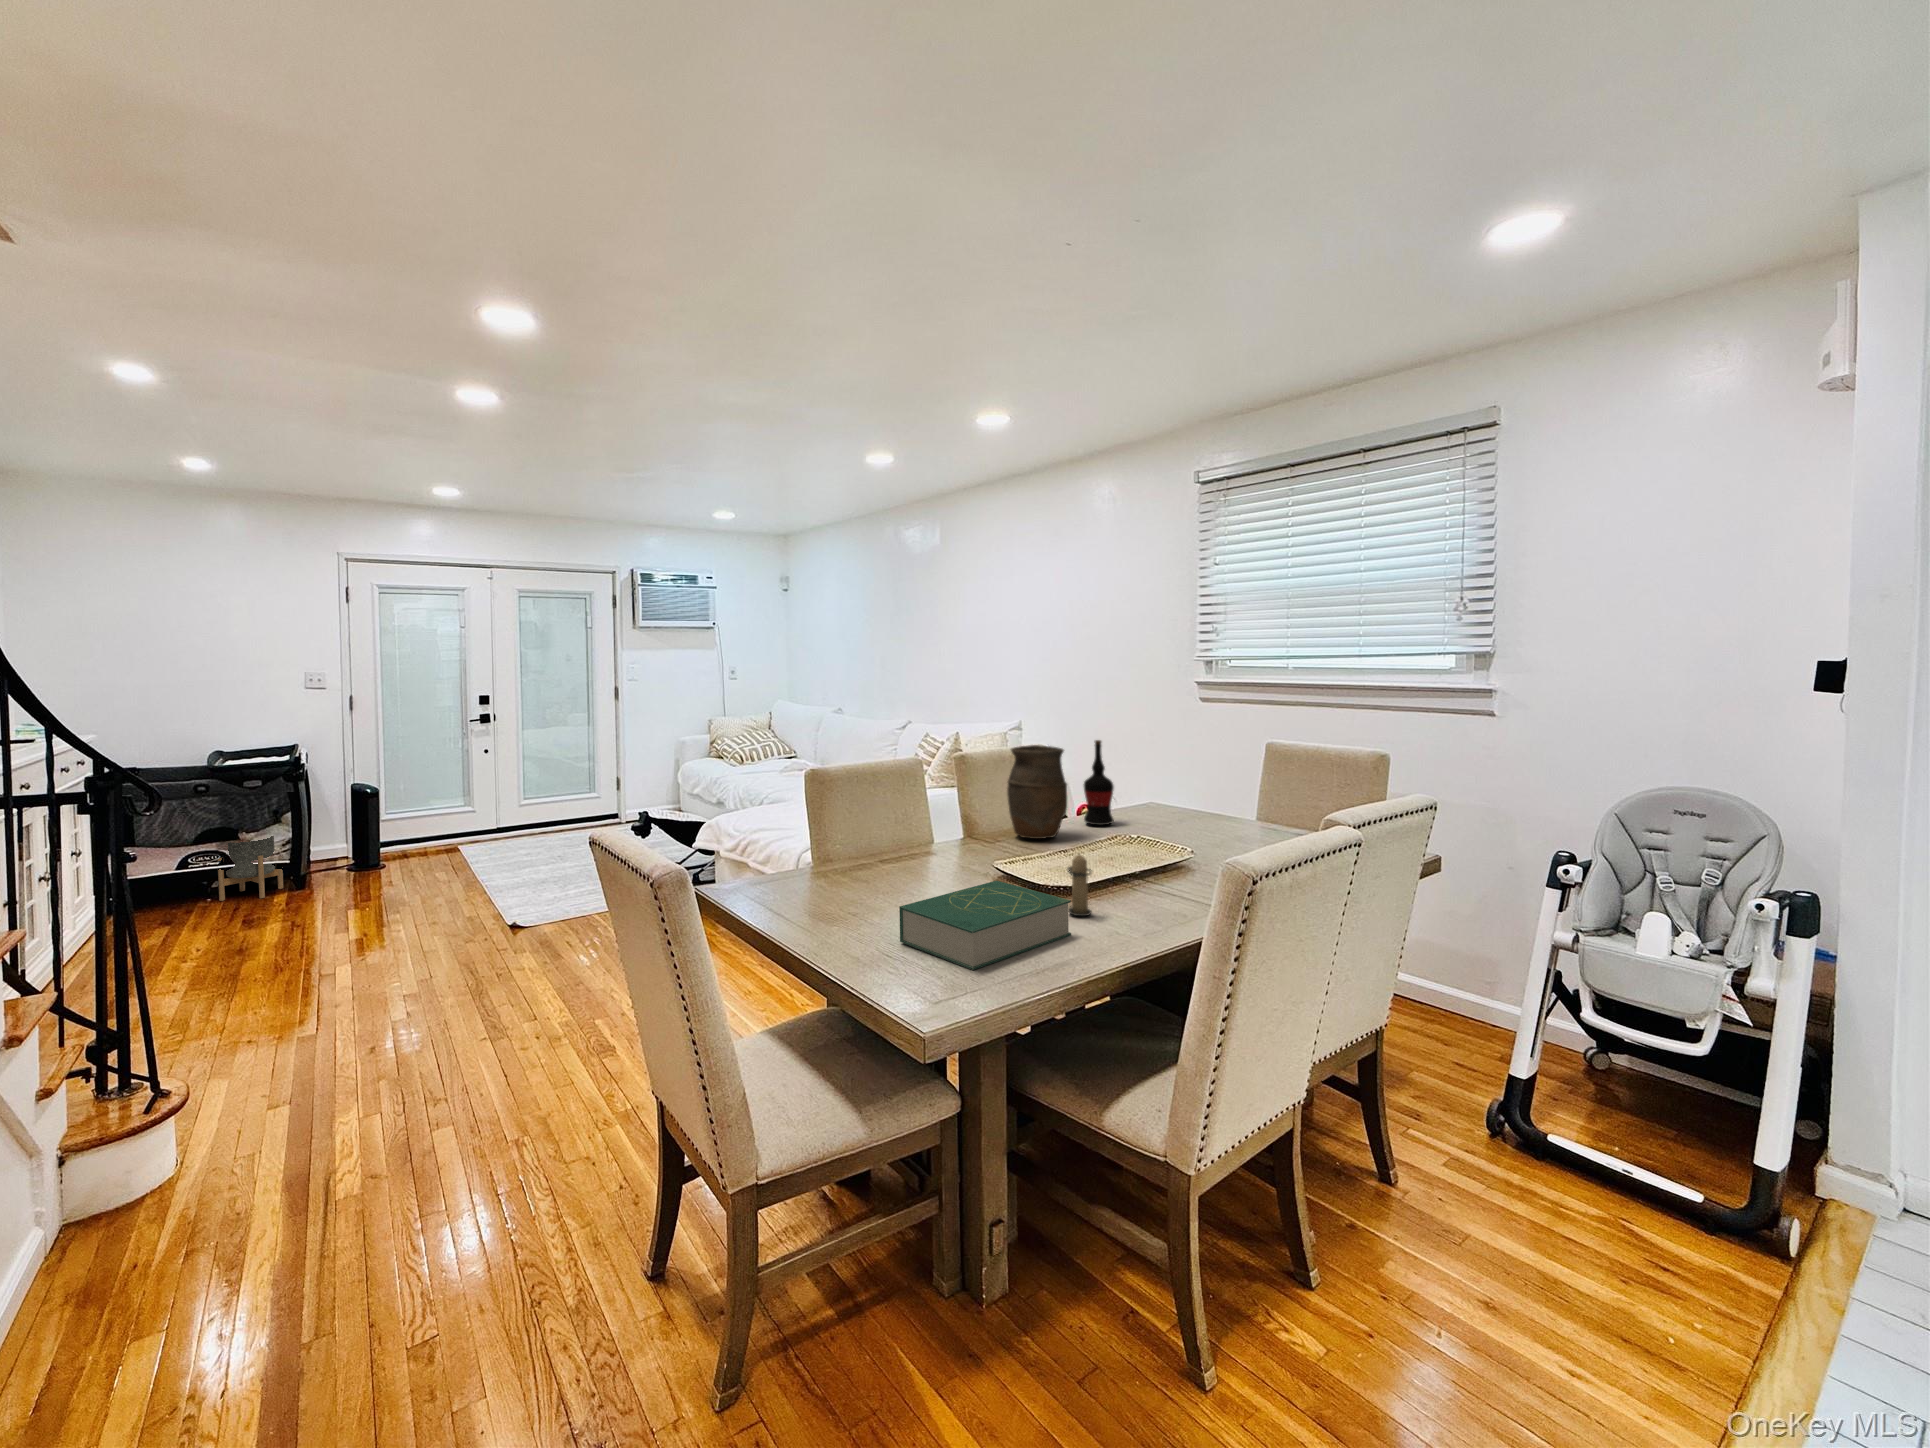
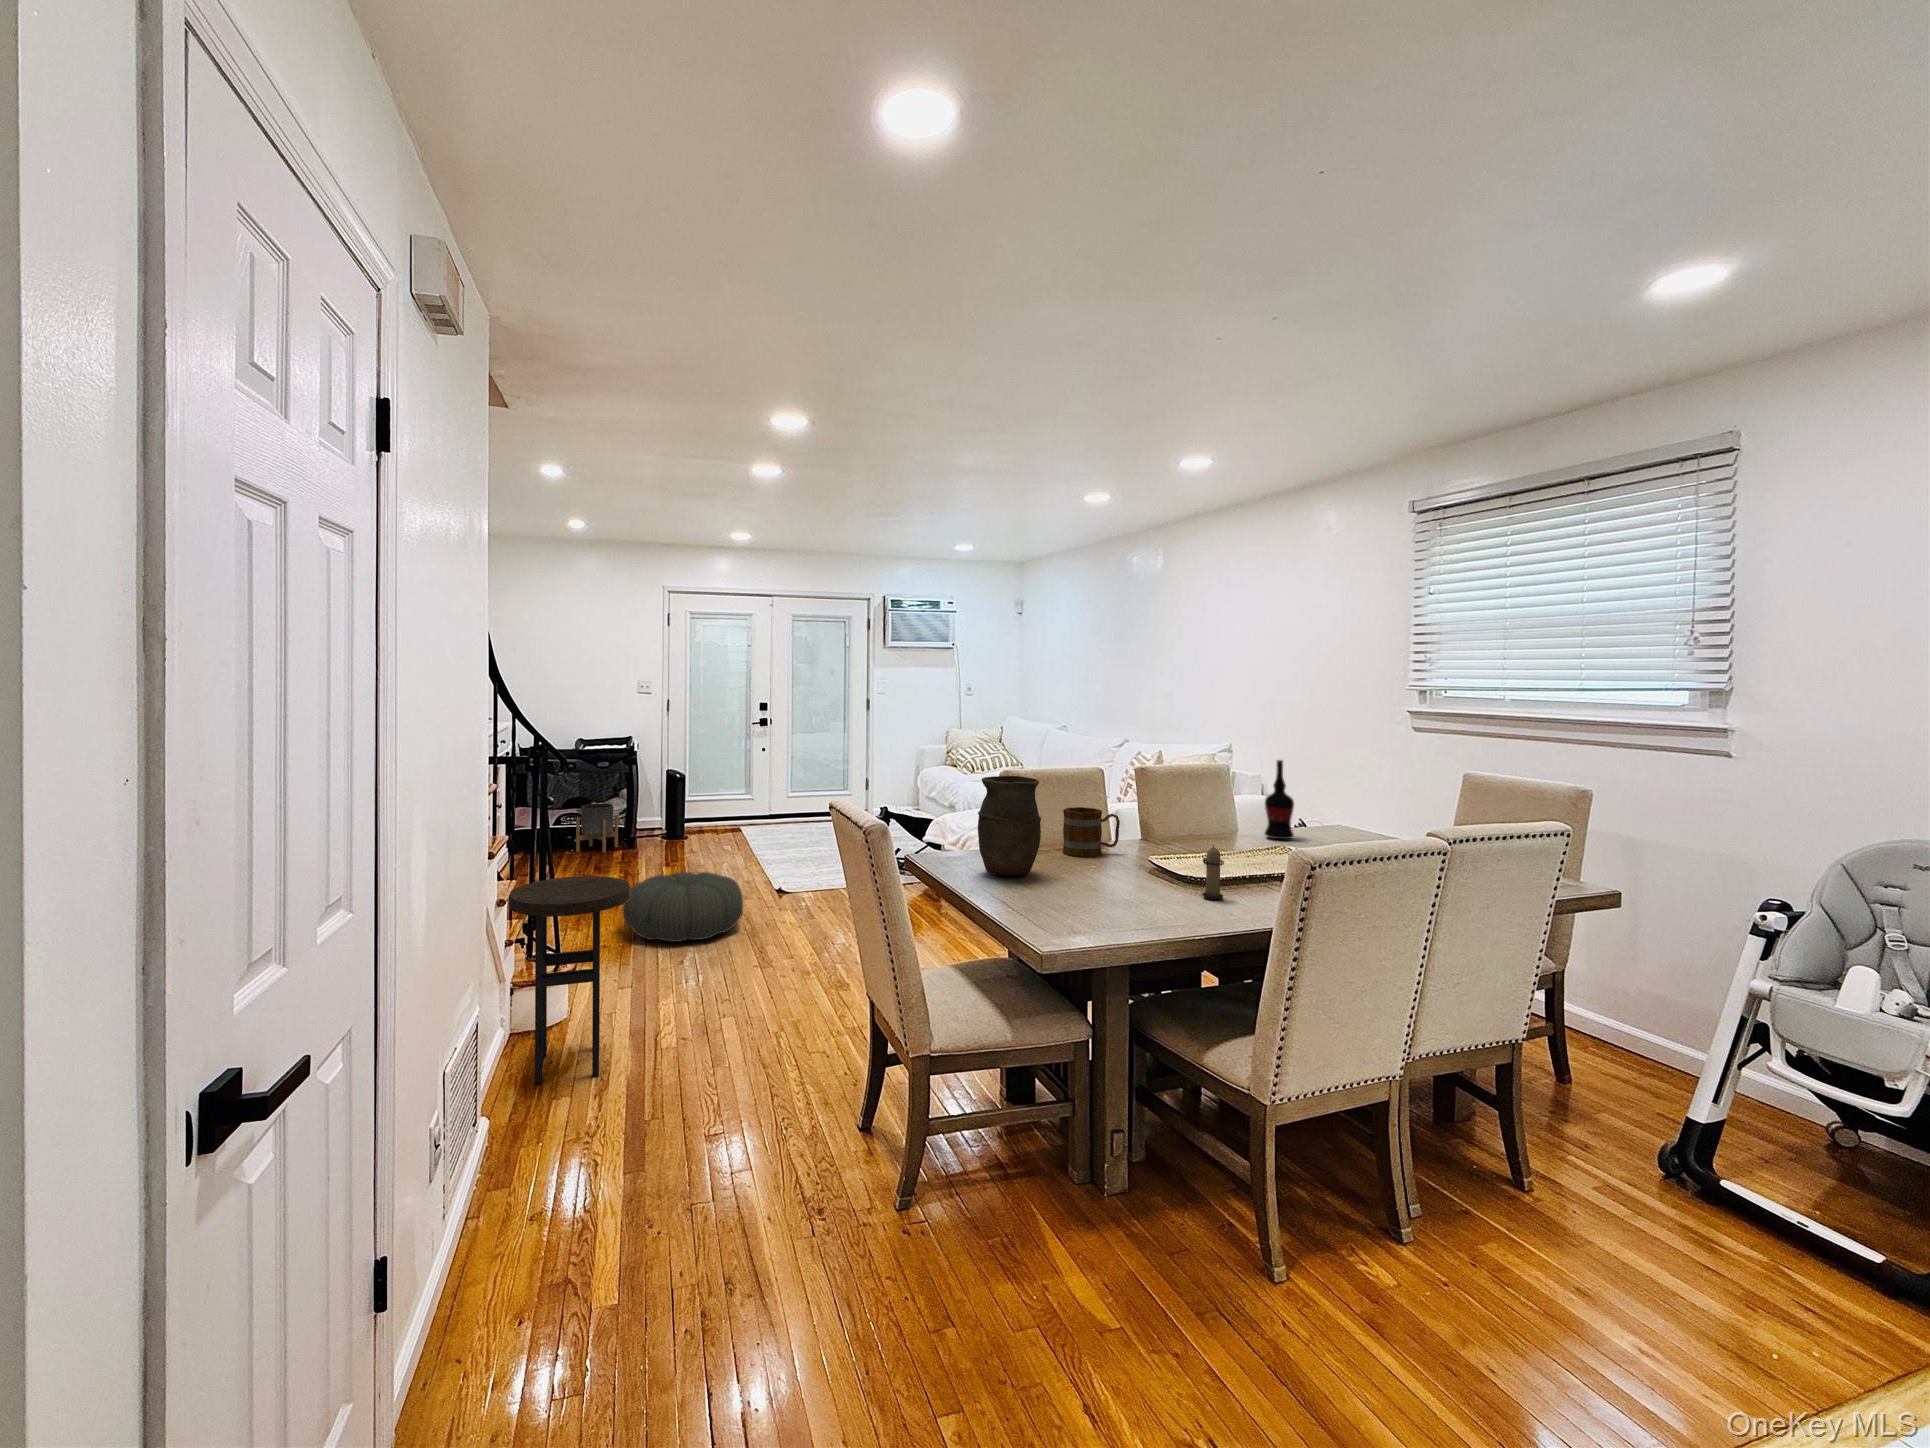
vase: present [1007,745,1067,839] -> present [978,776,1041,876]
mug: none [881,810,946,869] -> present [1063,807,1120,857]
book: present [899,881,1071,970] -> none [1053,864,1196,922]
pouf: none [284,918,463,1020] -> present [623,872,743,942]
side table: none [53,965,278,1308] -> present [509,876,630,1084]

